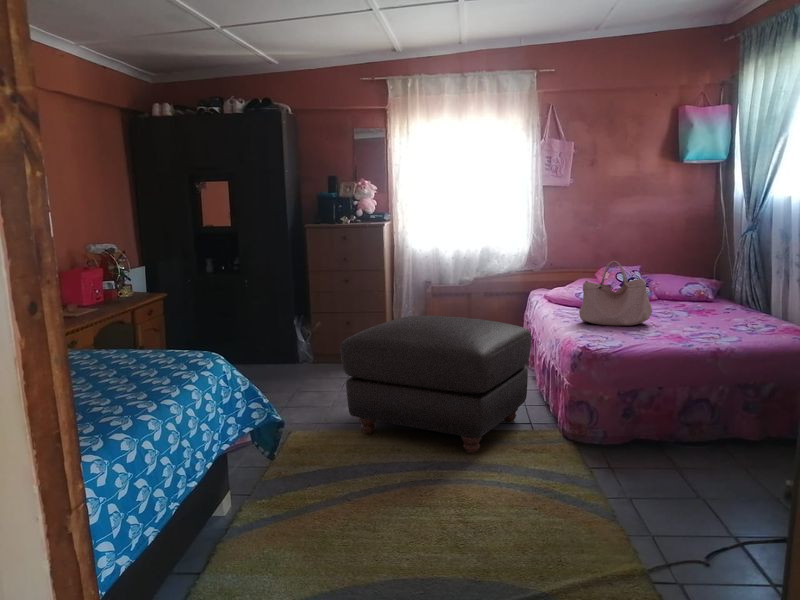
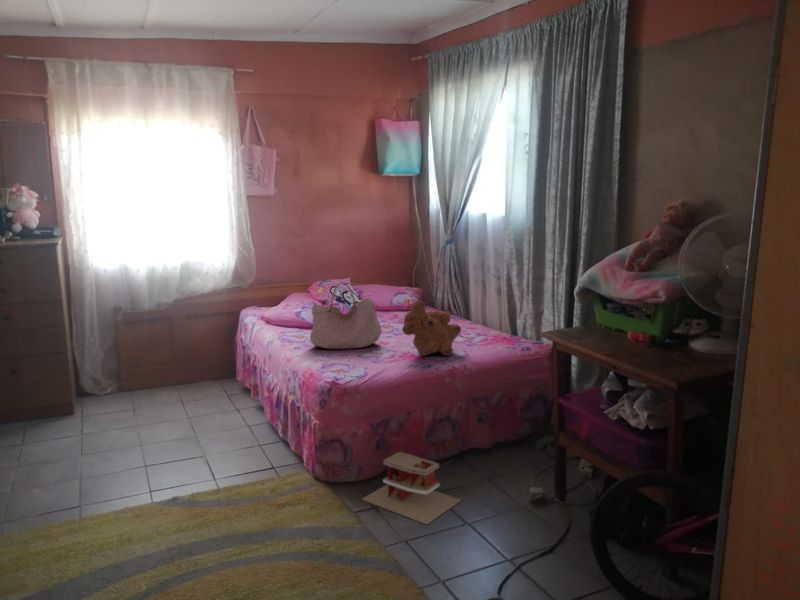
teddy bear: none [667,280,736,339] -> present [402,300,461,355]
ottoman: present [340,316,531,454] -> none [30,360,269,523]
toy house: none [601,422,707,492] -> present [362,452,461,524]

